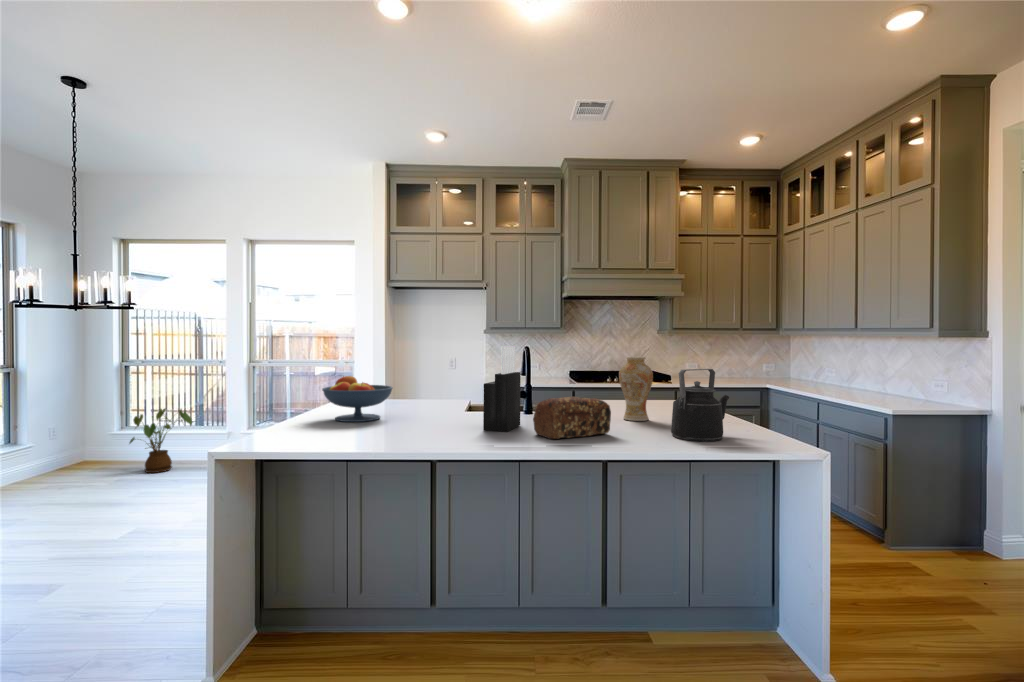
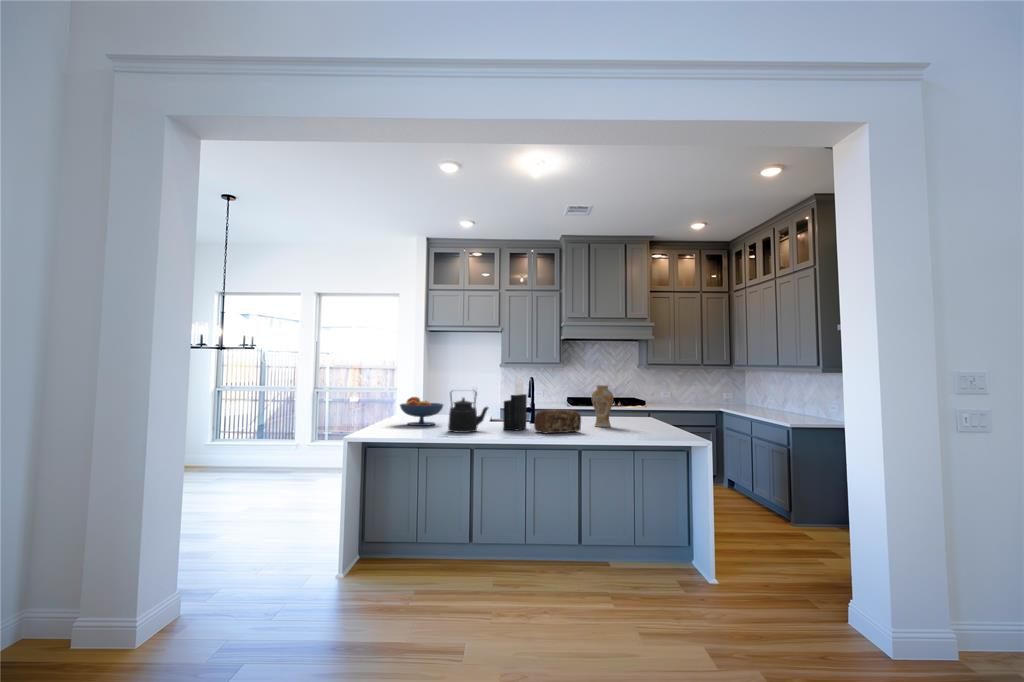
kettle: present [671,369,729,442] -> present [448,392,488,433]
house plant: present [130,409,192,473] -> none [226,424,271,475]

